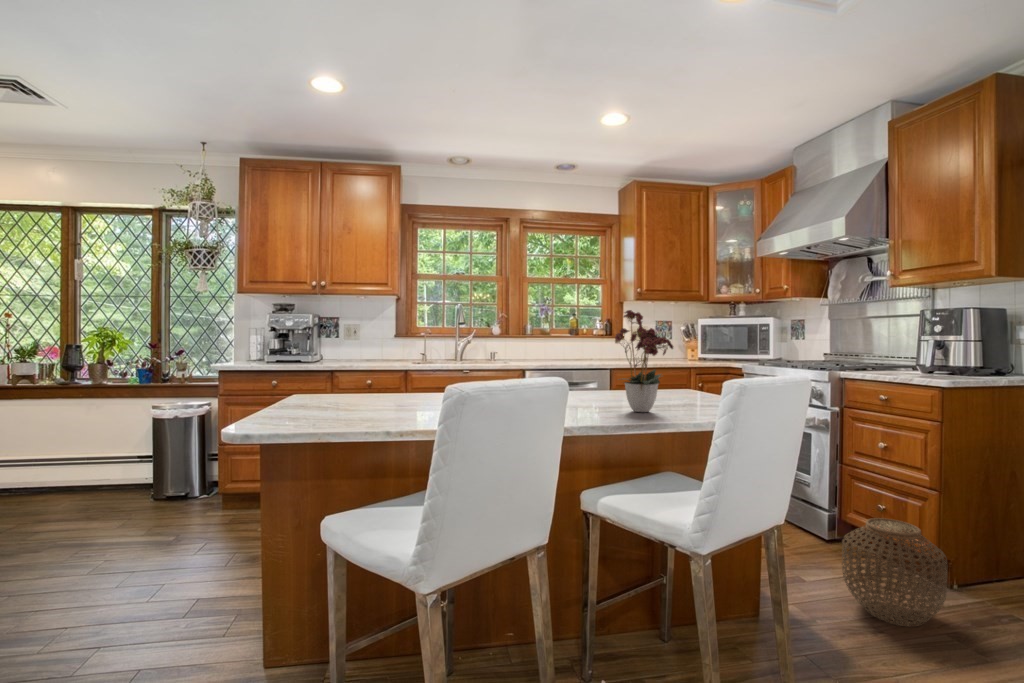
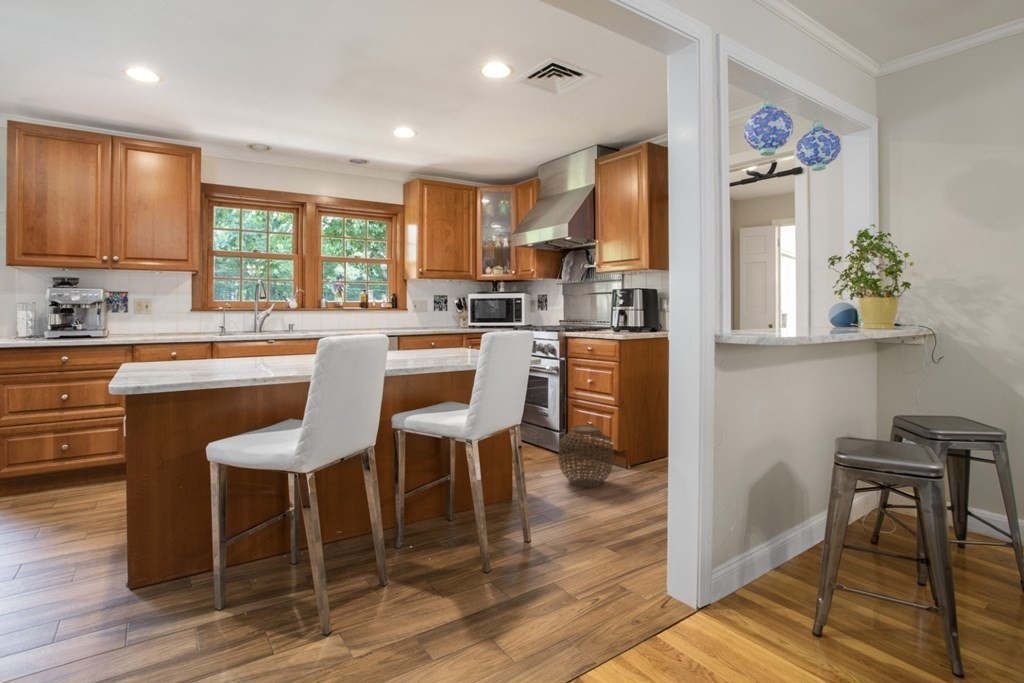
flower arrangement: present [615,310,673,412] -> none [409,289,454,361]

